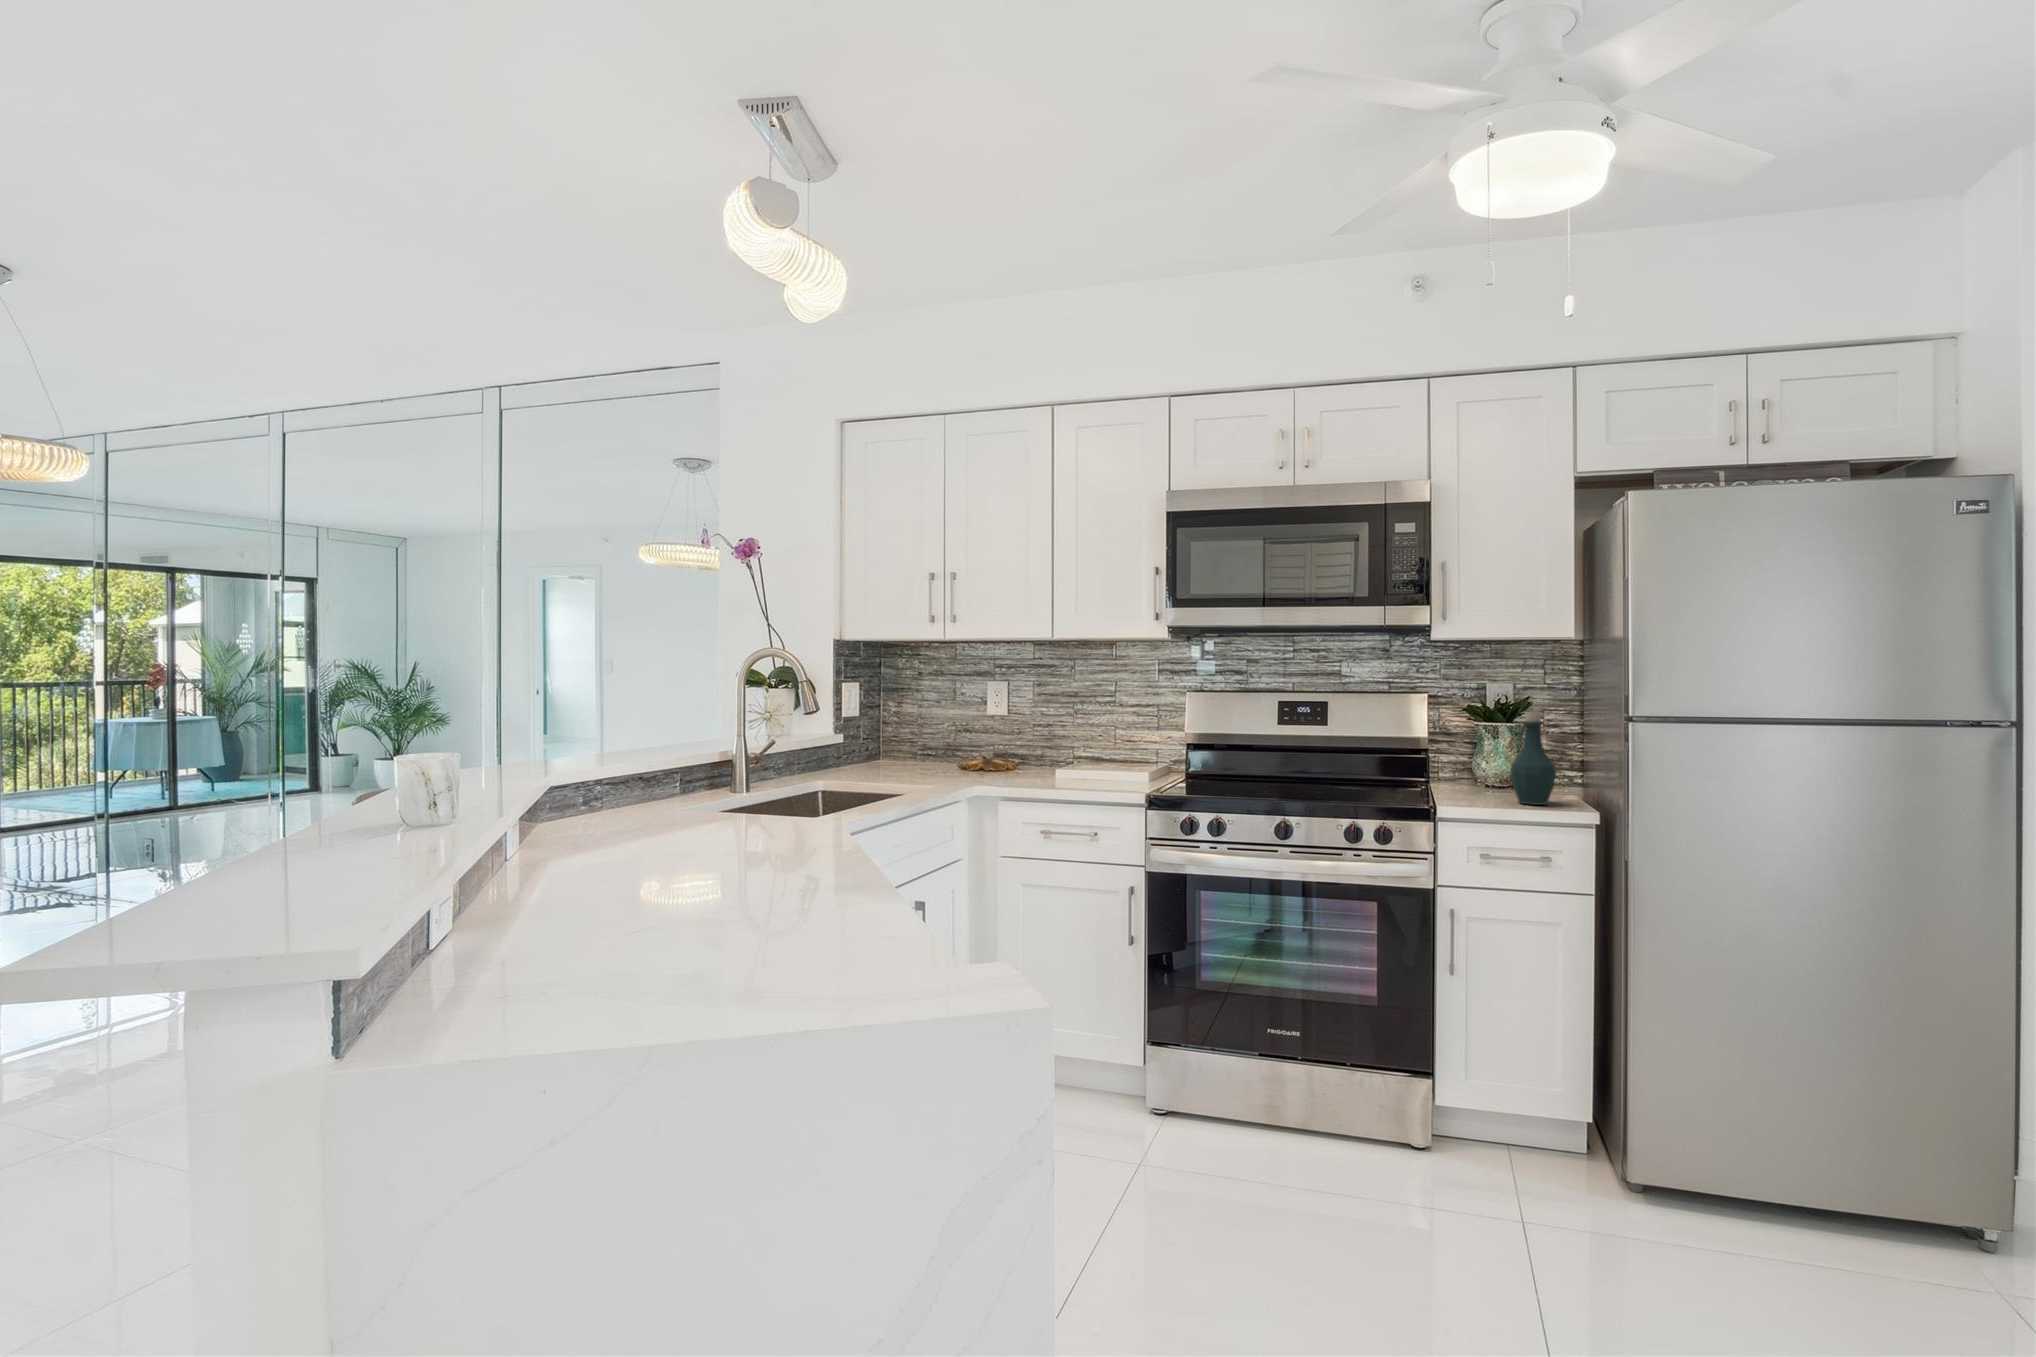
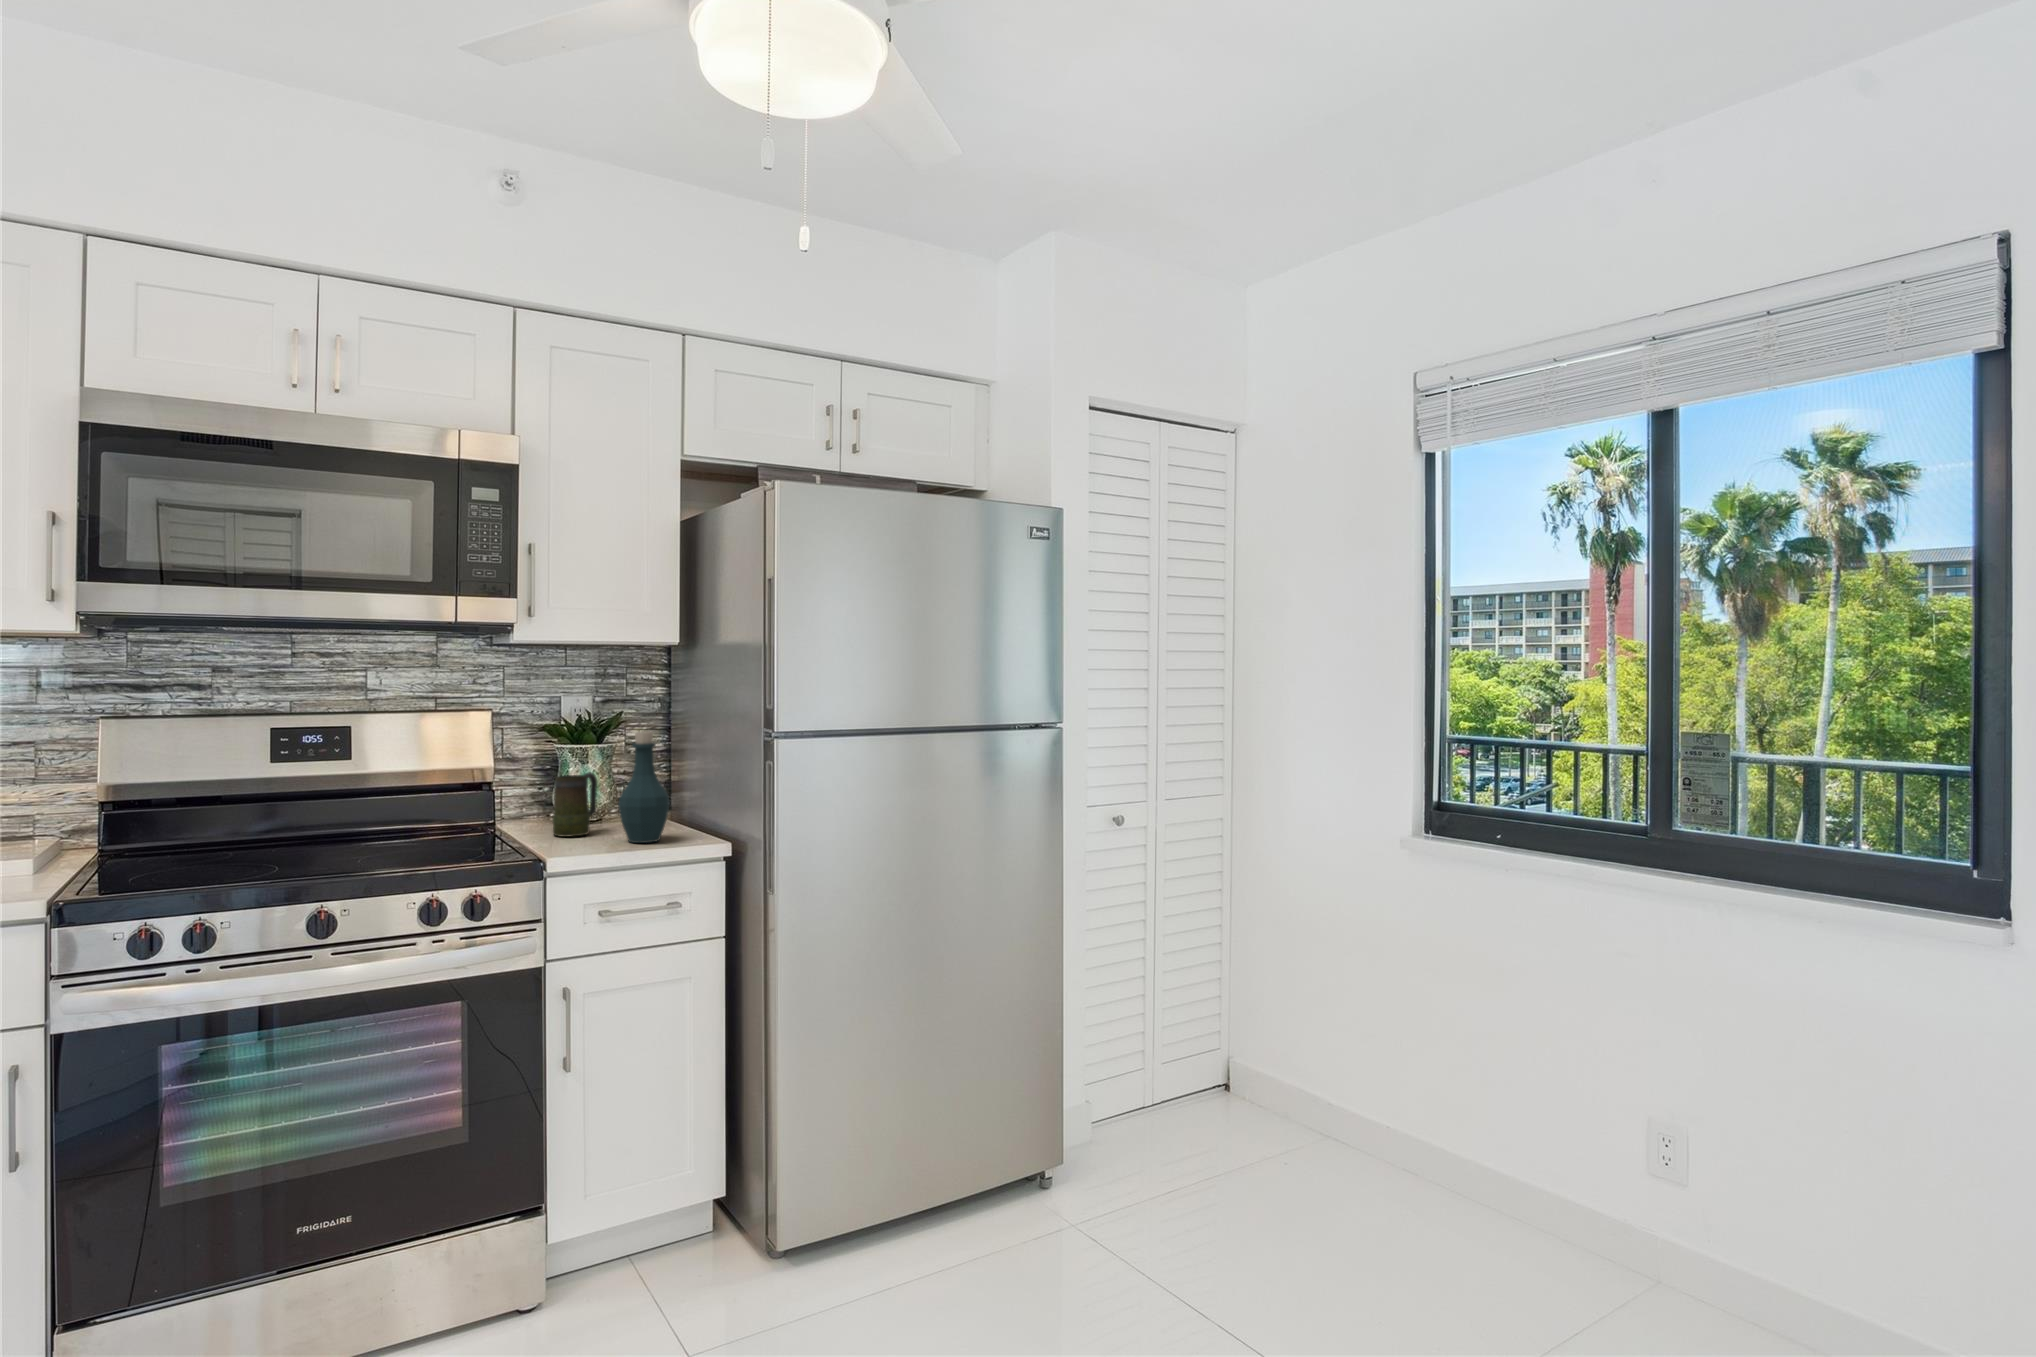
mug: none [1462,744,1502,794] -> present [552,772,597,837]

